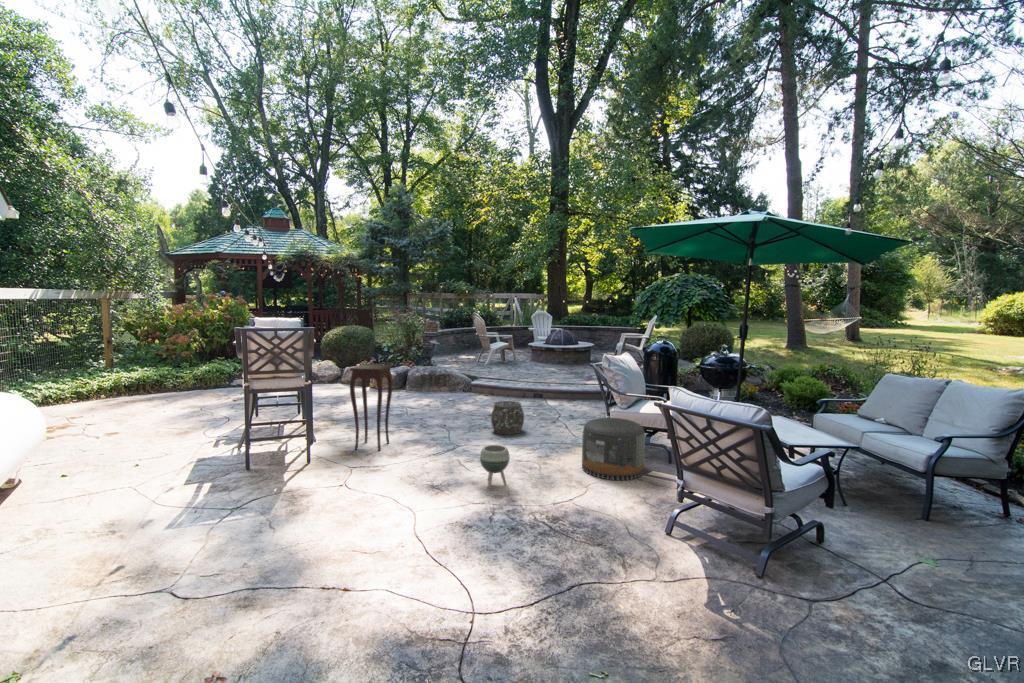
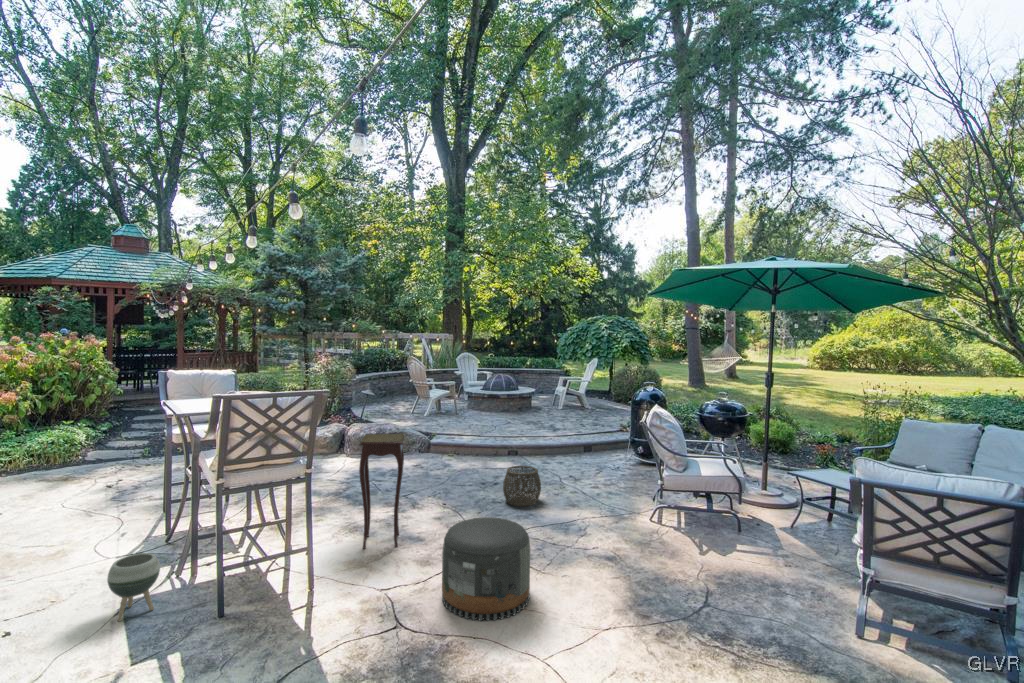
pouf: present [582,418,645,481] -> present [442,517,530,621]
planter: present [480,445,510,488] -> present [107,553,160,621]

